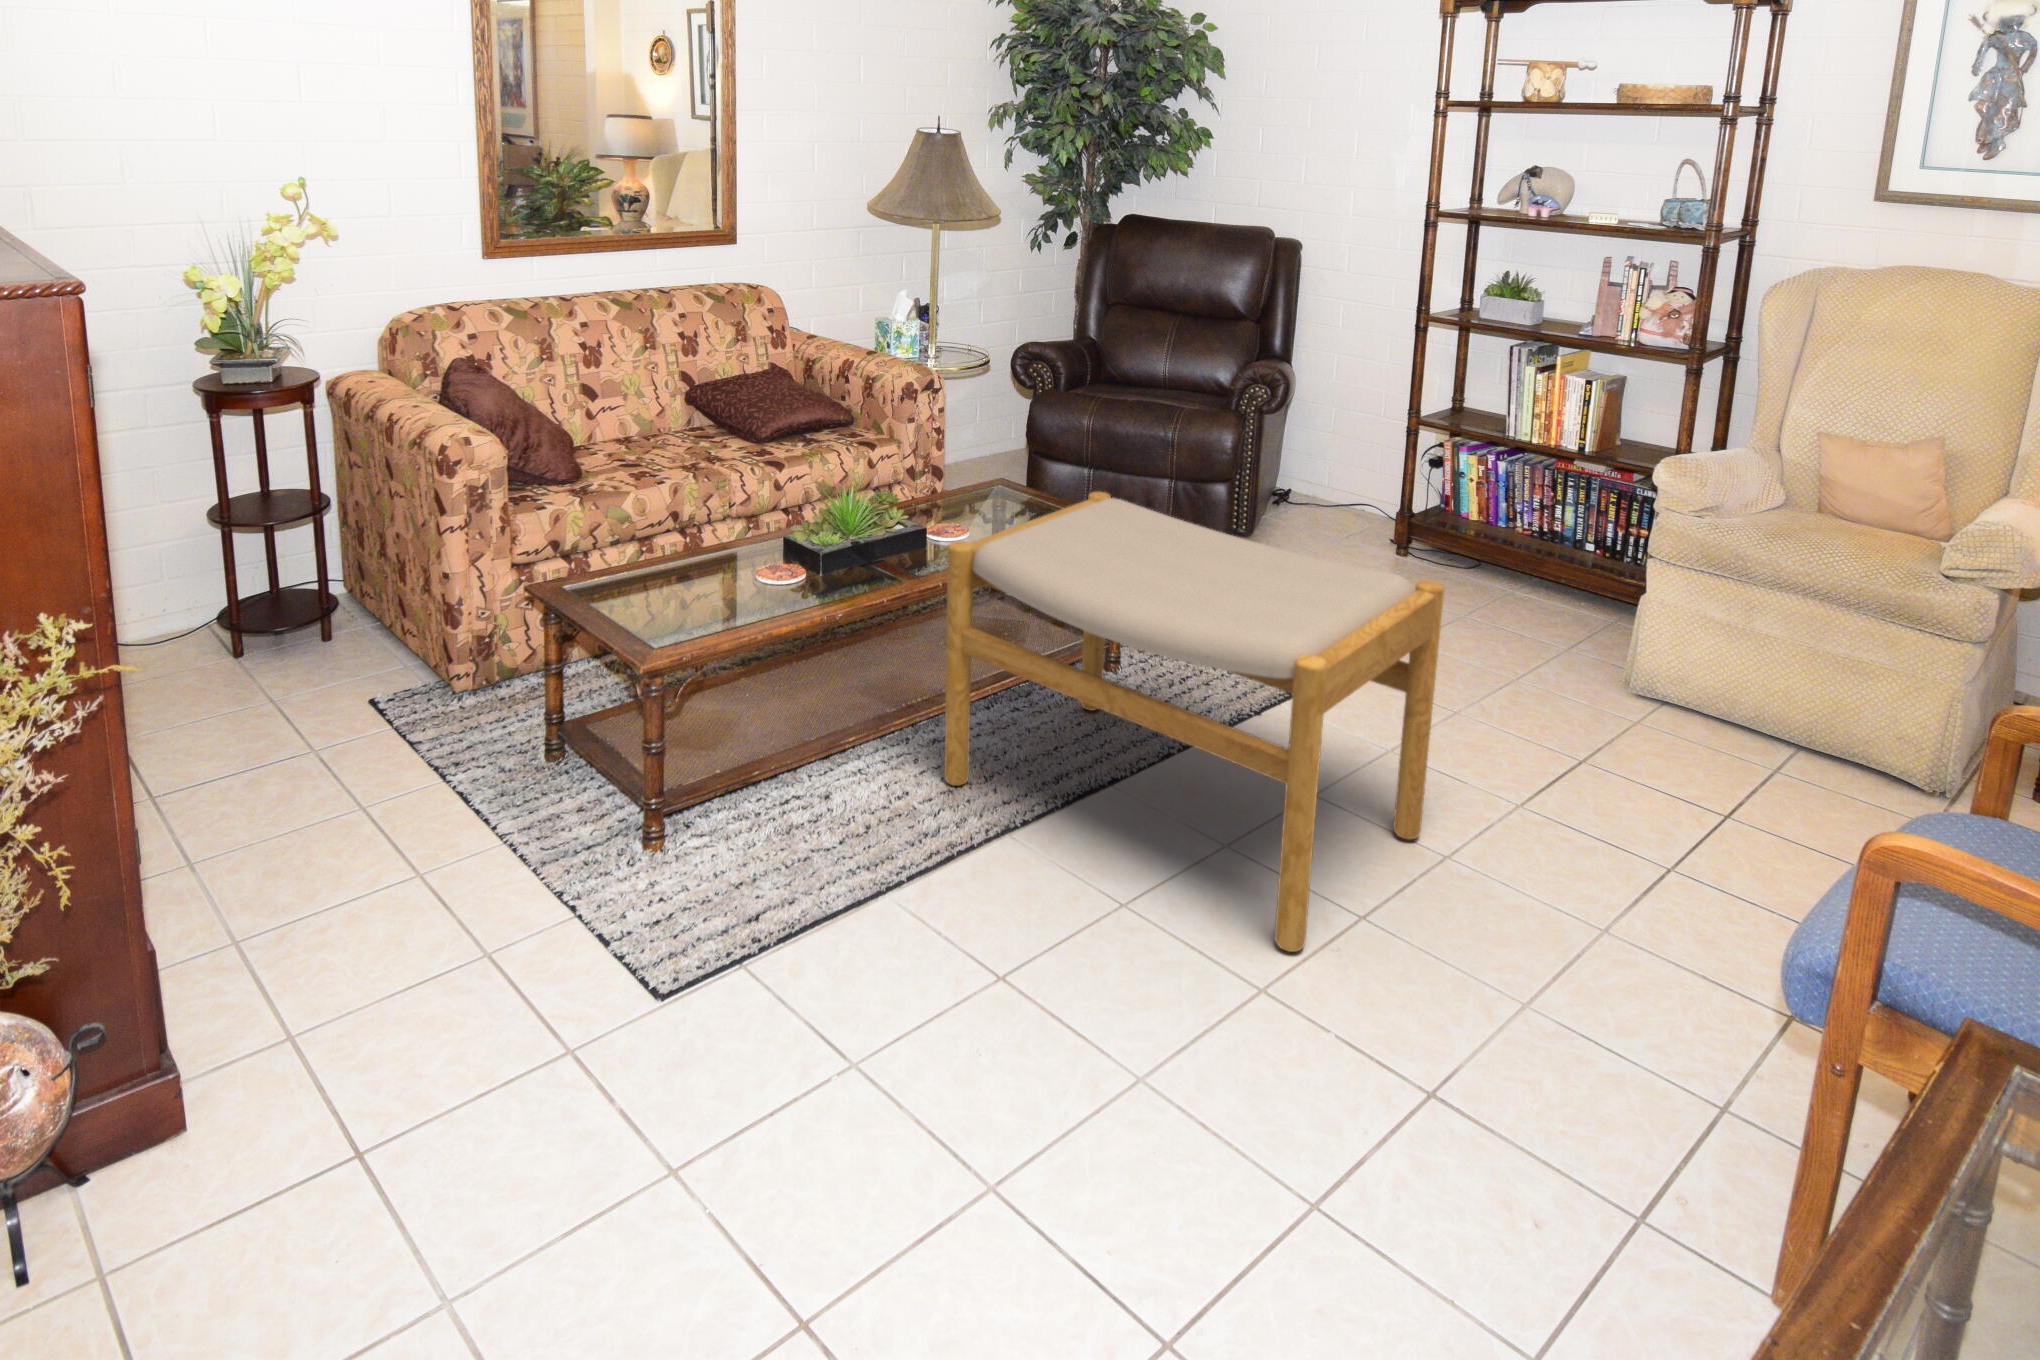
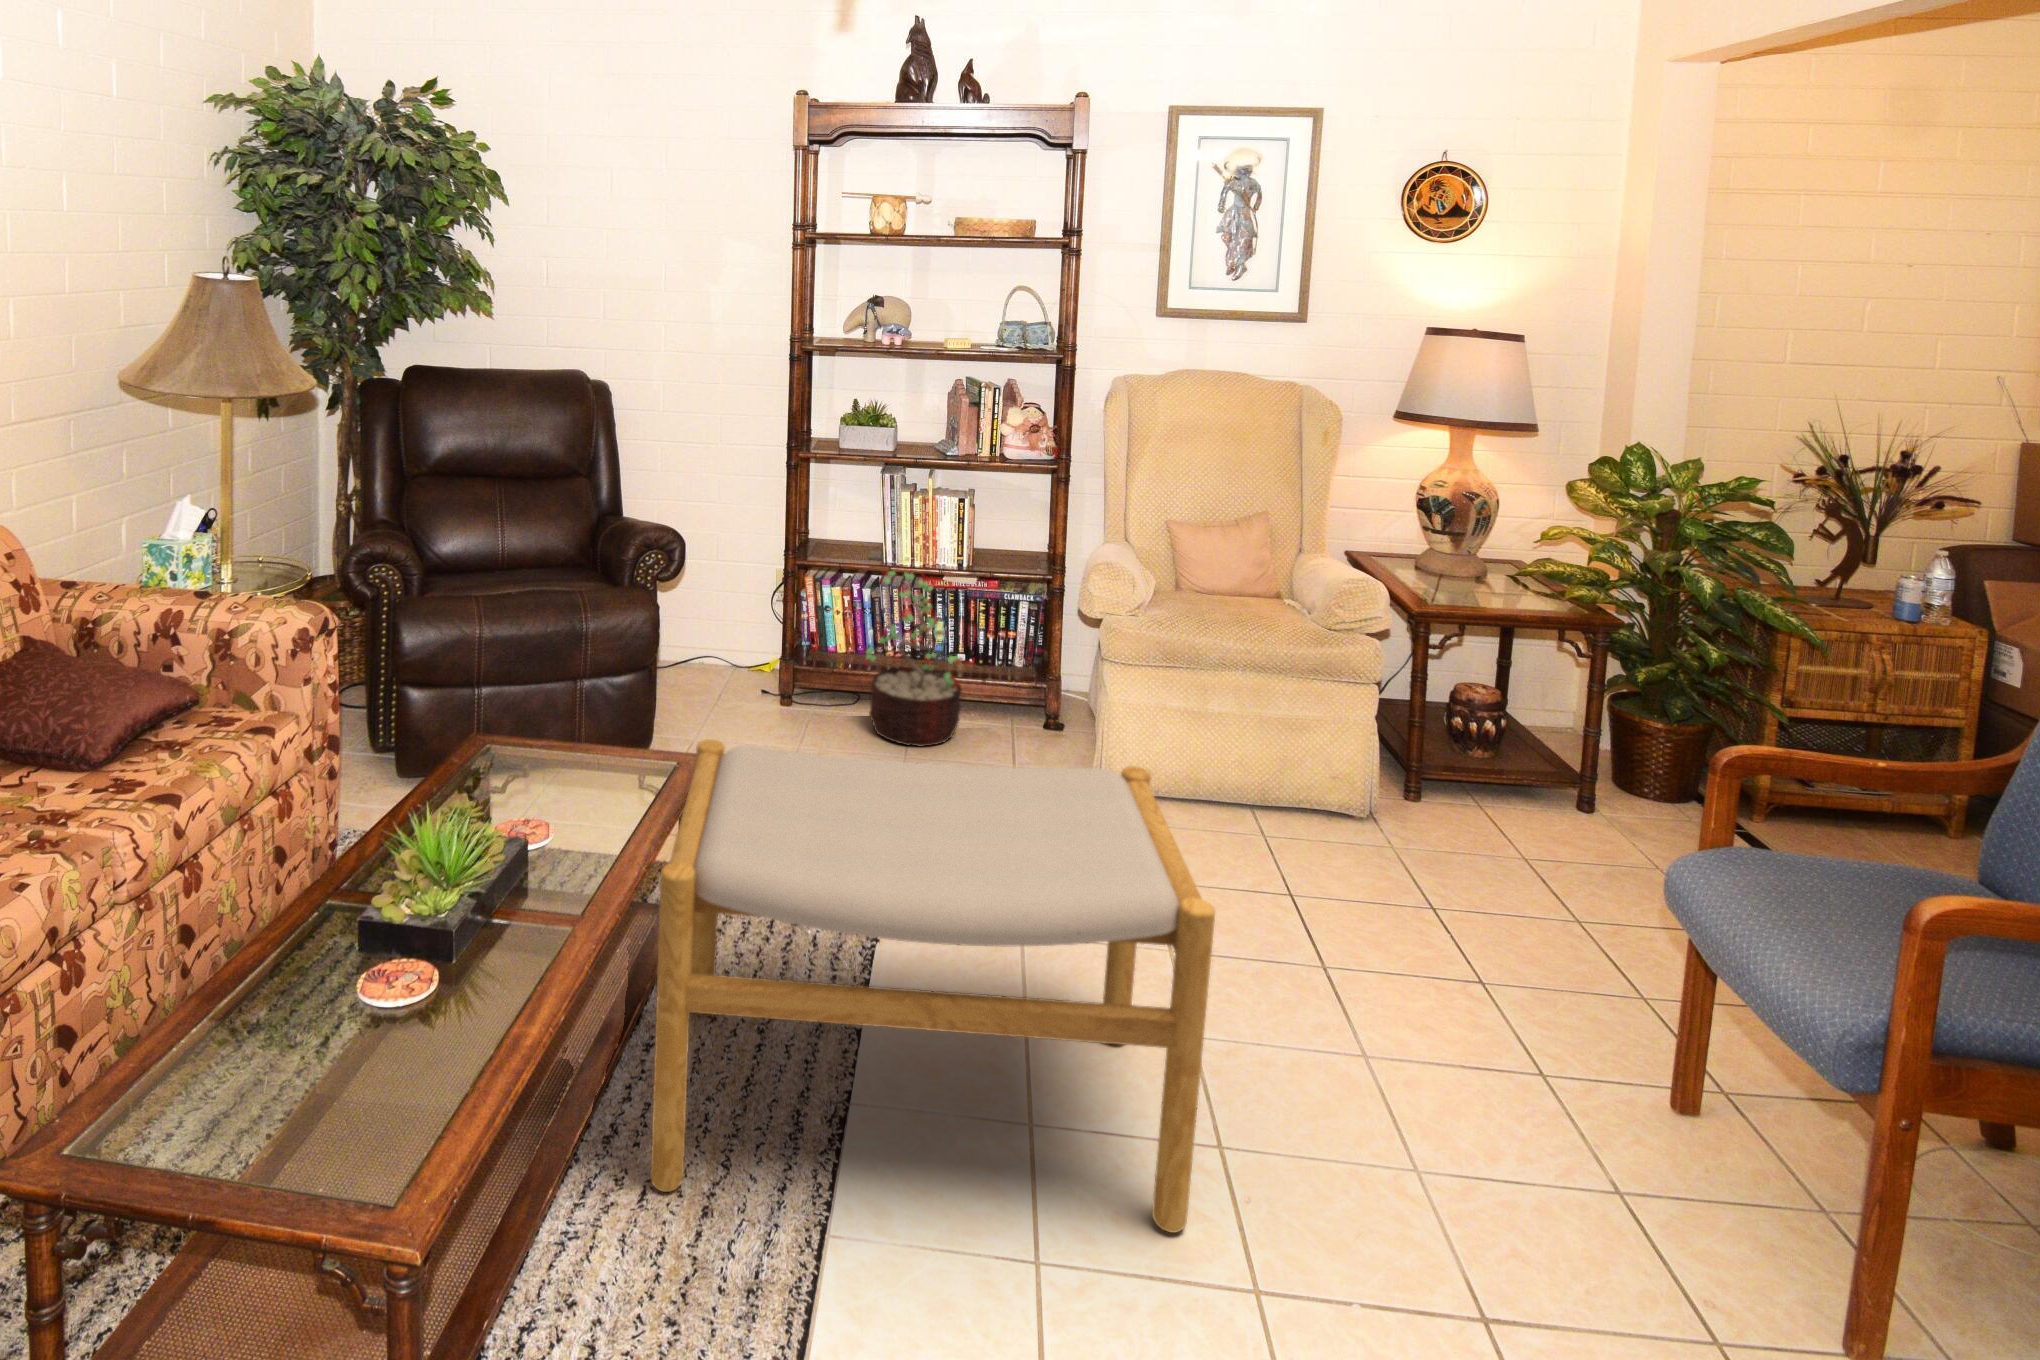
decorative plant: none [1462,438,1562,613] -> present [862,567,966,746]

